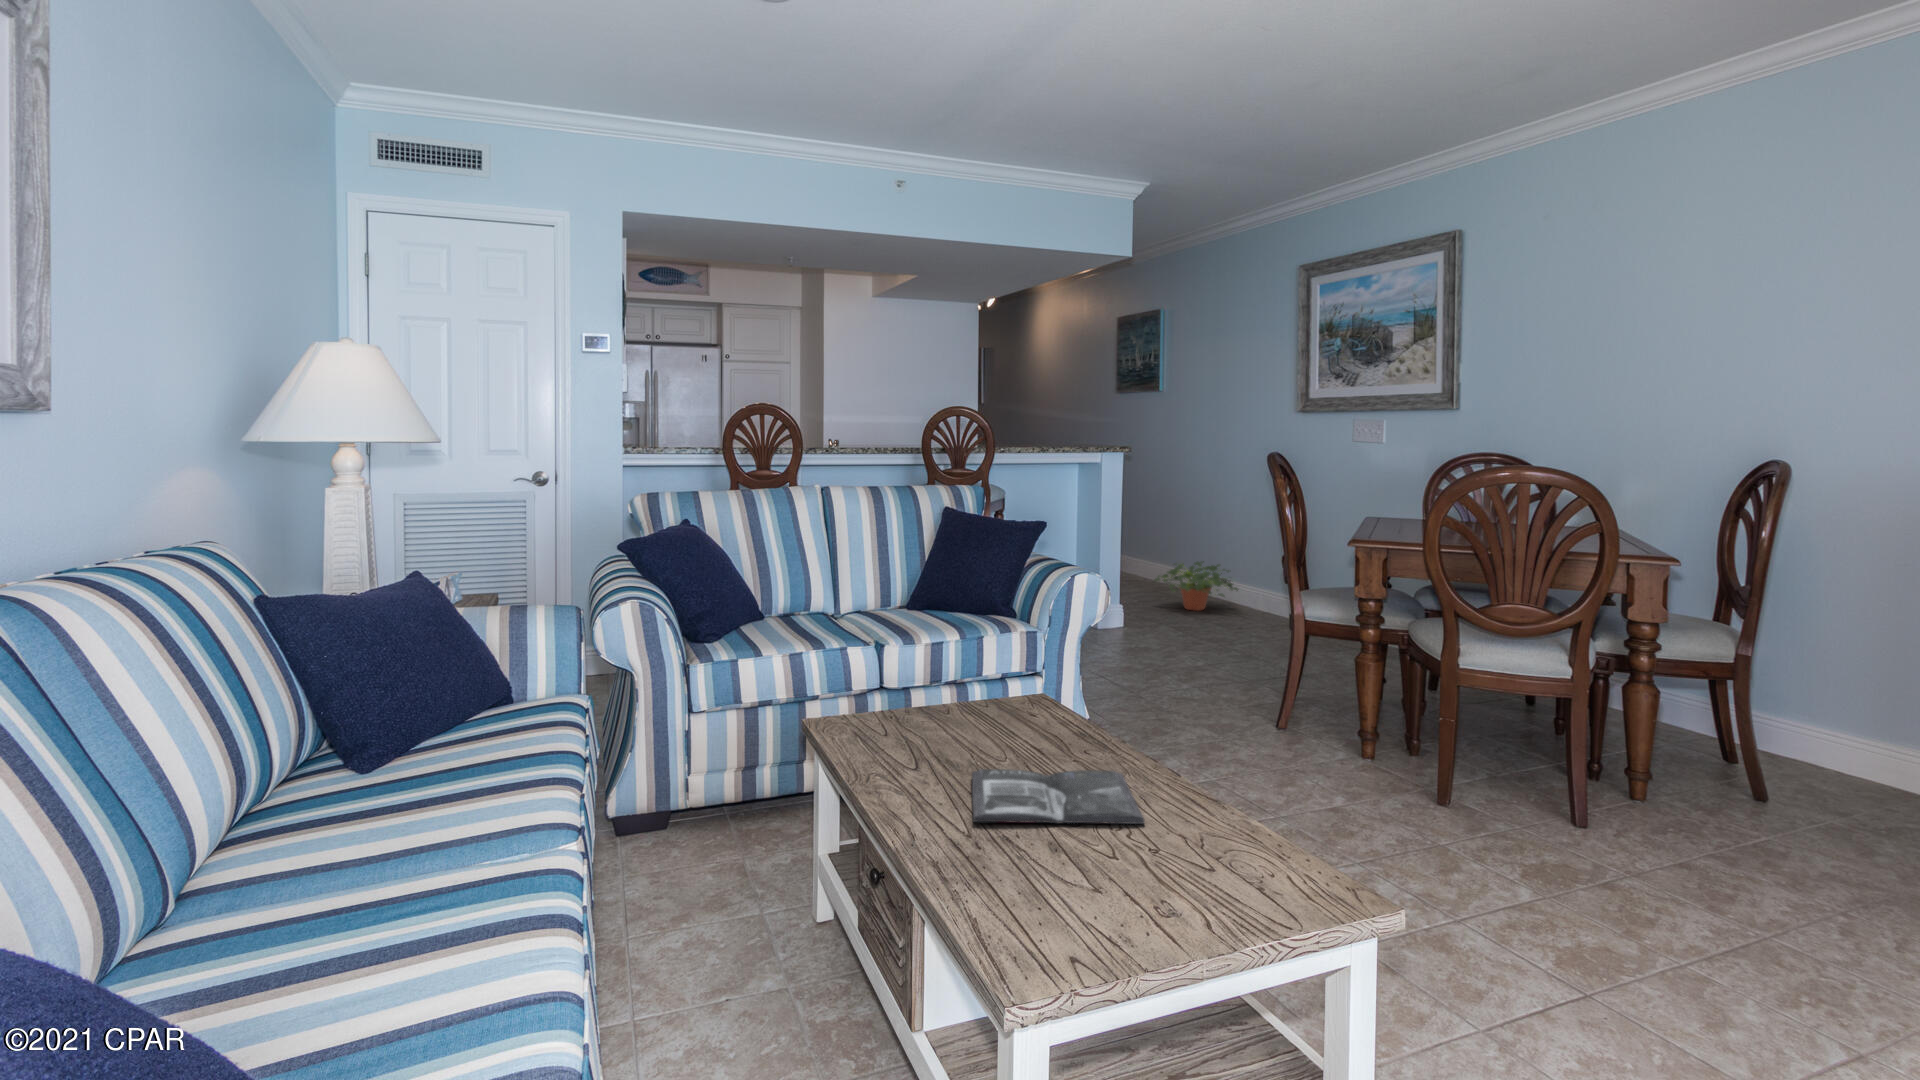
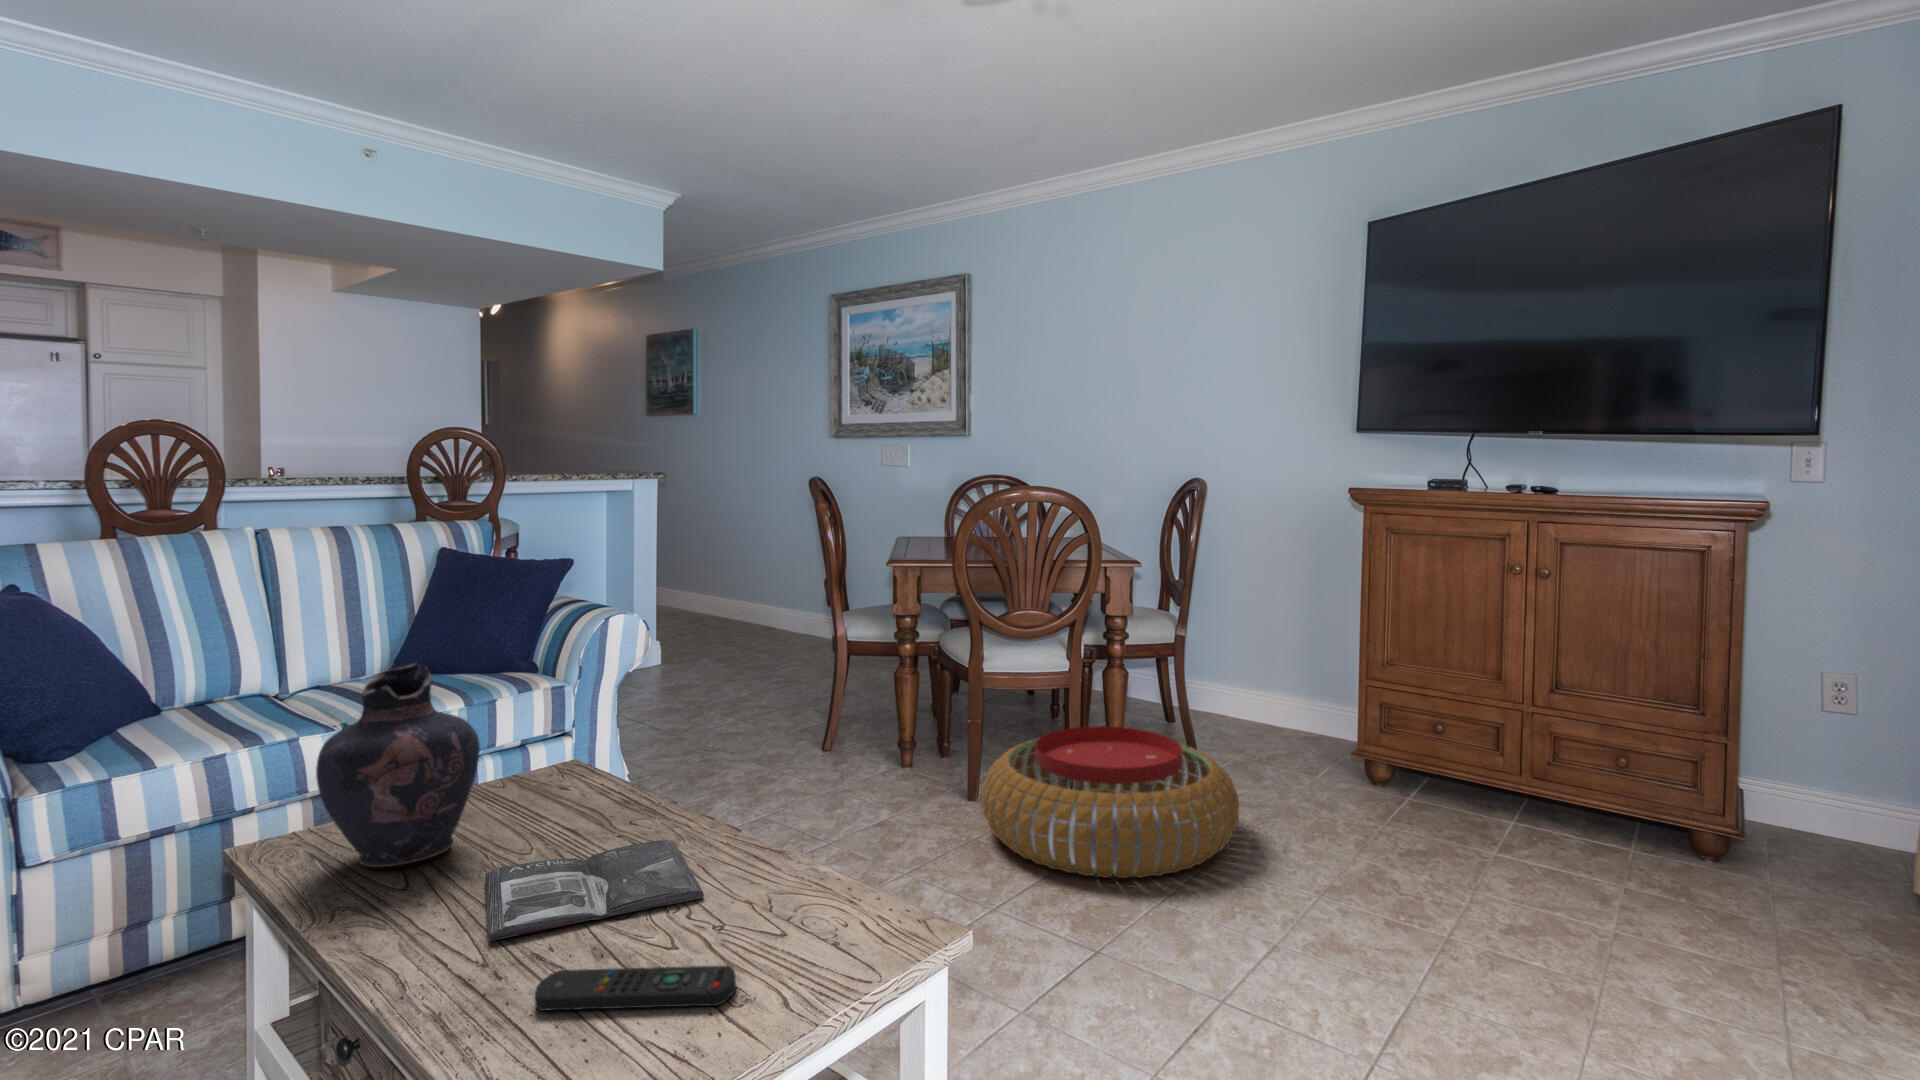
potted plant: present [1155,561,1238,611] -> none [694,589,781,640]
vase: none [859,597,972,754] -> present [316,664,480,867]
pouf: none [1438,739,1781,920] -> present [982,726,1239,878]
remote control: none [1006,854,1167,910] -> present [535,965,736,1011]

